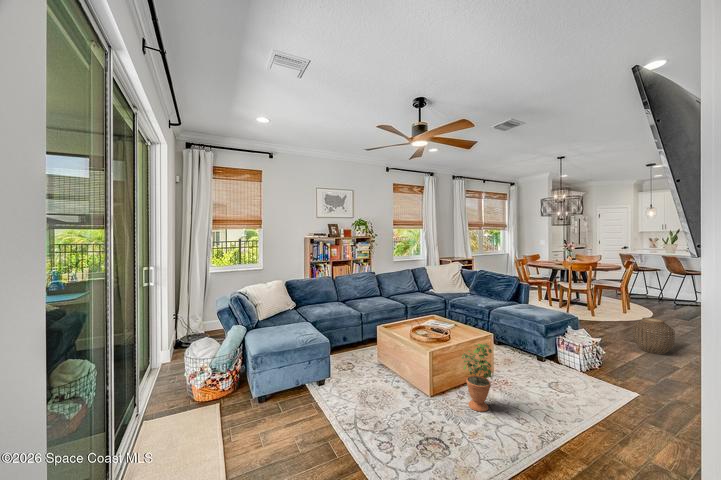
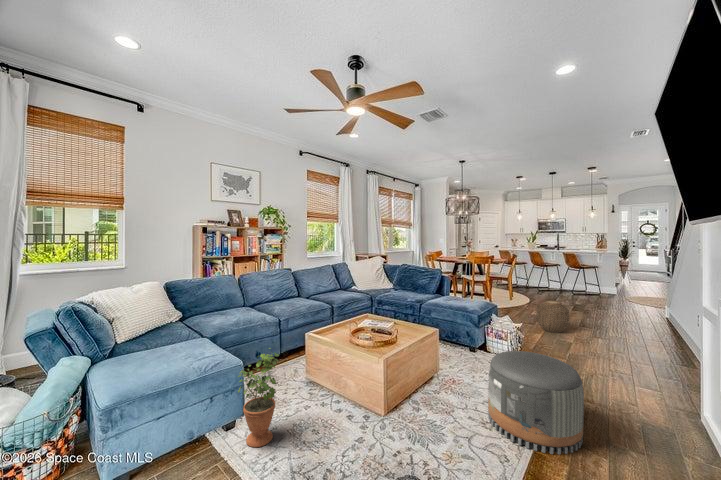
potted plant: present [462,343,492,412] -> present [238,353,279,447]
pouf: none [524,359,613,452] -> present [488,351,584,454]

